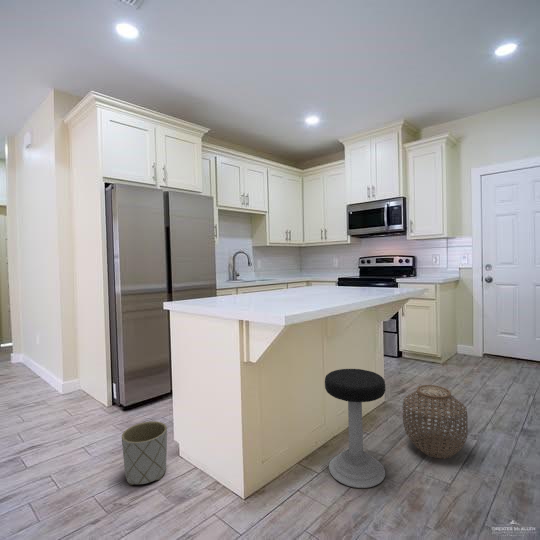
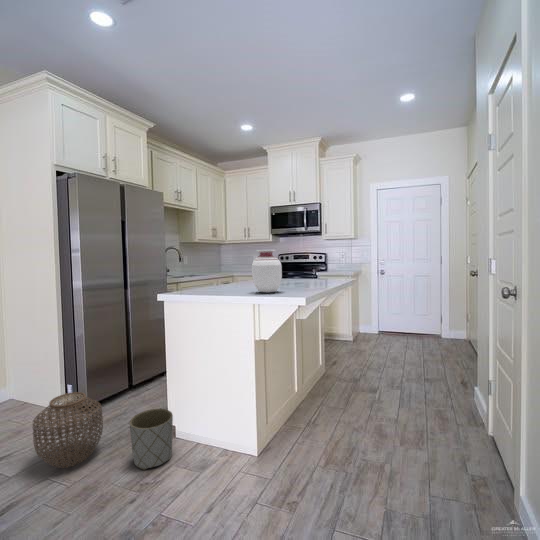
vase: none [247,253,283,304] -> present [252,250,282,293]
stool: present [325,369,385,488] -> none [305,343,352,432]
woven basket: present [403,385,468,459] -> present [33,392,103,468]

